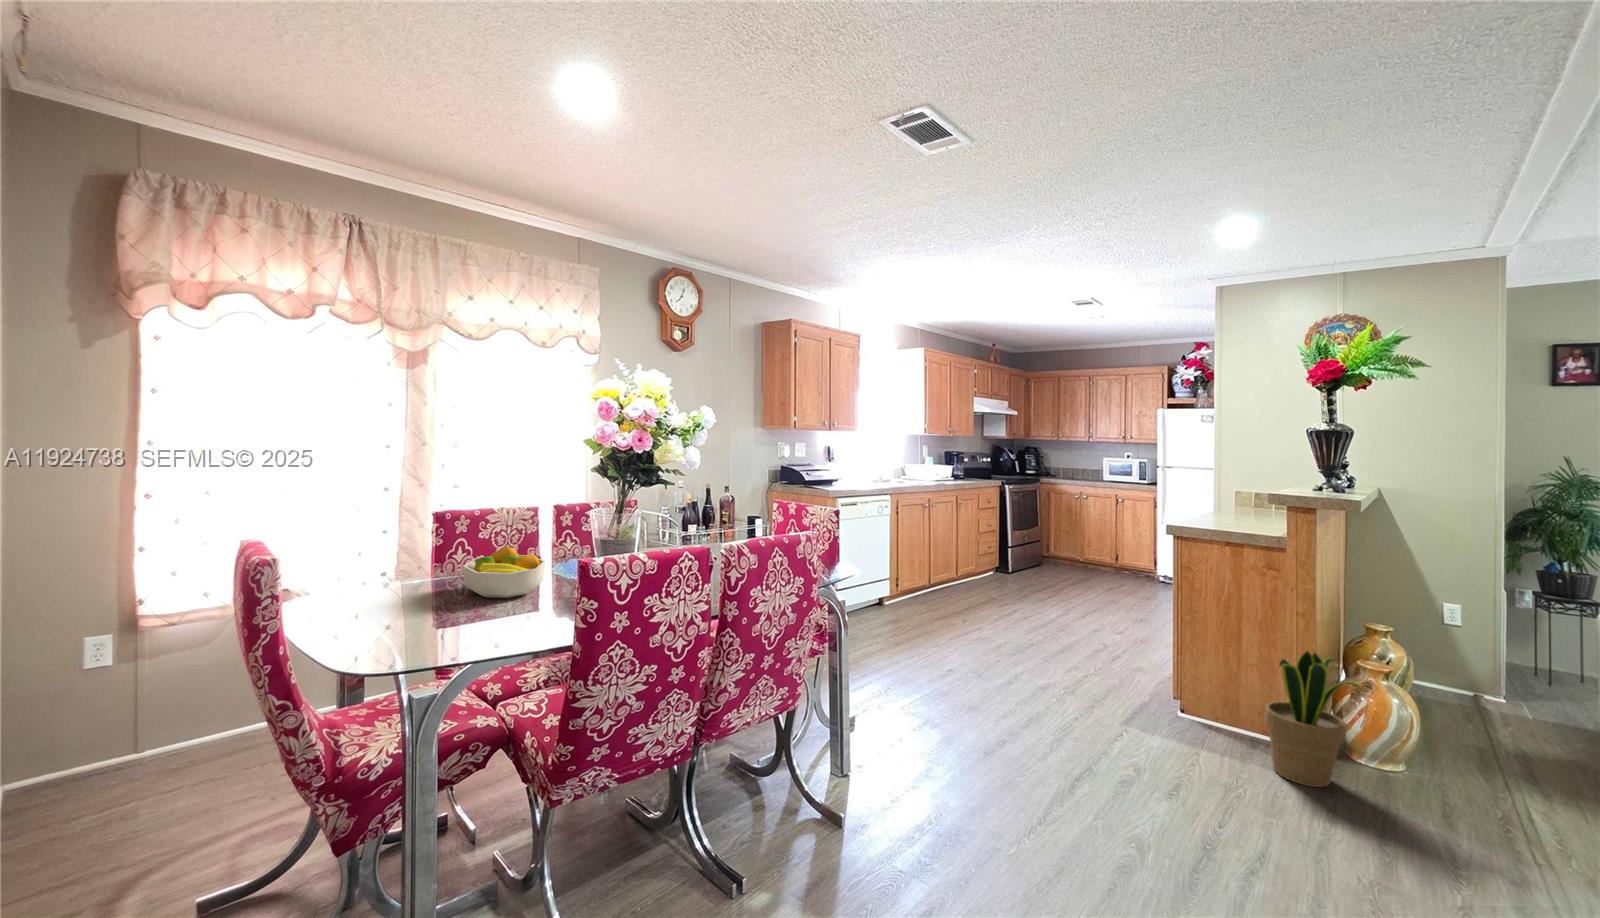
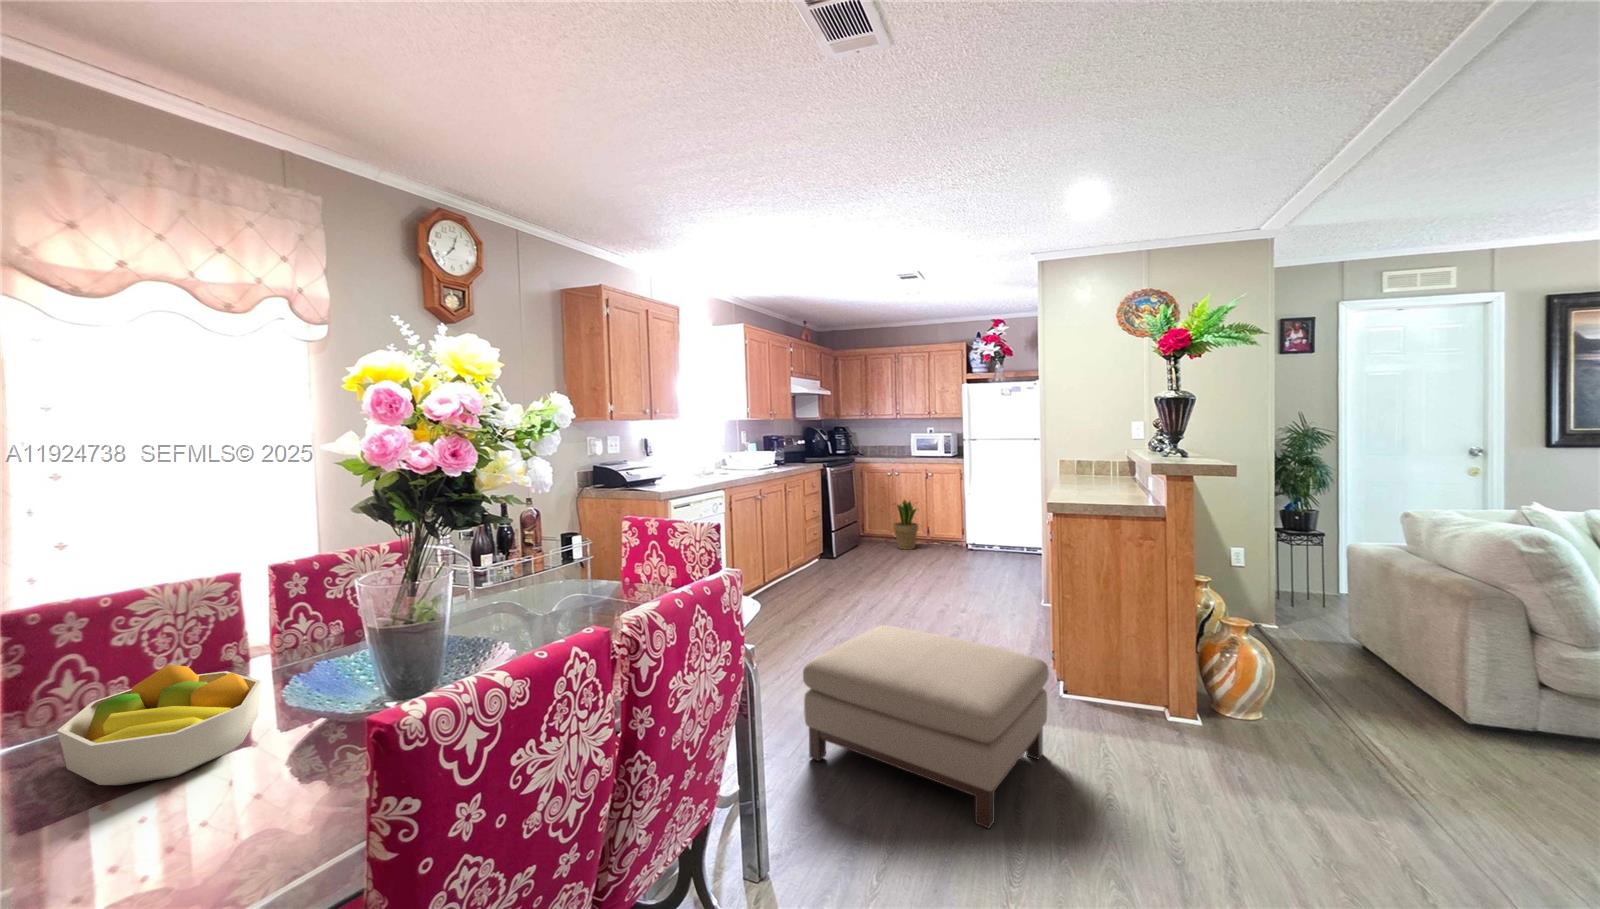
ottoman: none [903,619,1129,787] -> present [803,625,1049,828]
potted plant: present [1264,651,1361,787] -> present [894,500,918,549]

